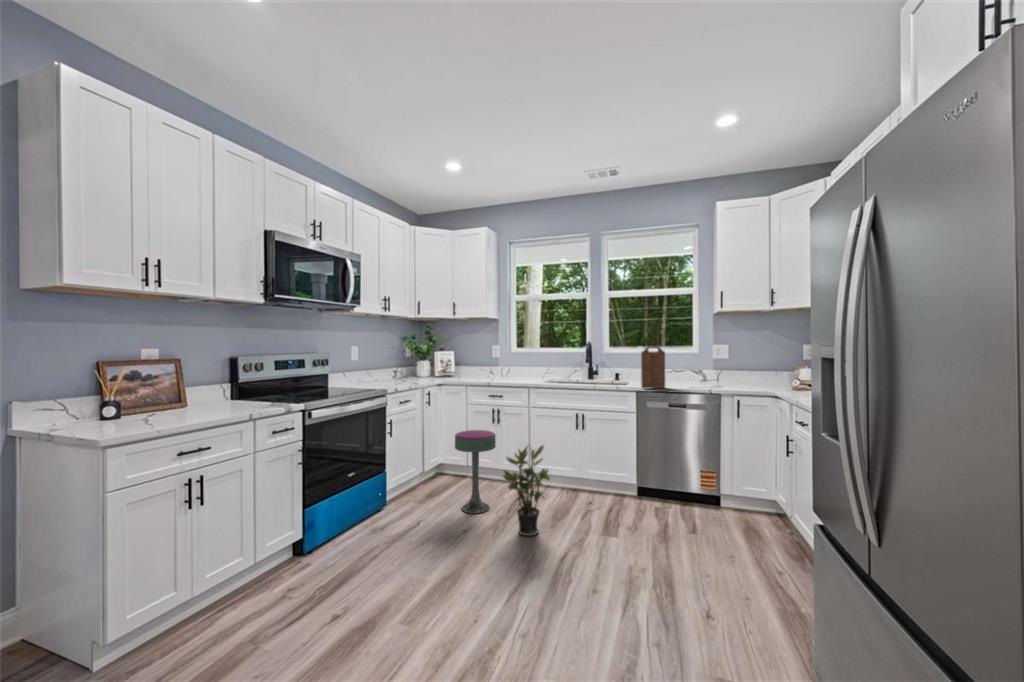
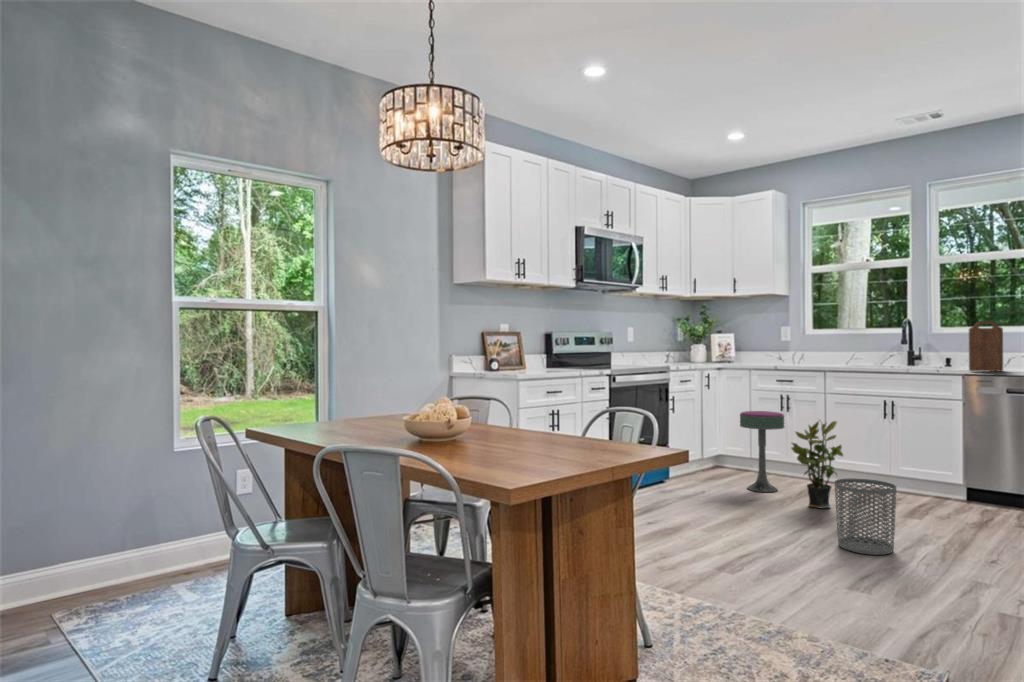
waste bin: none [553,530,618,637] -> present [835,478,896,555]

